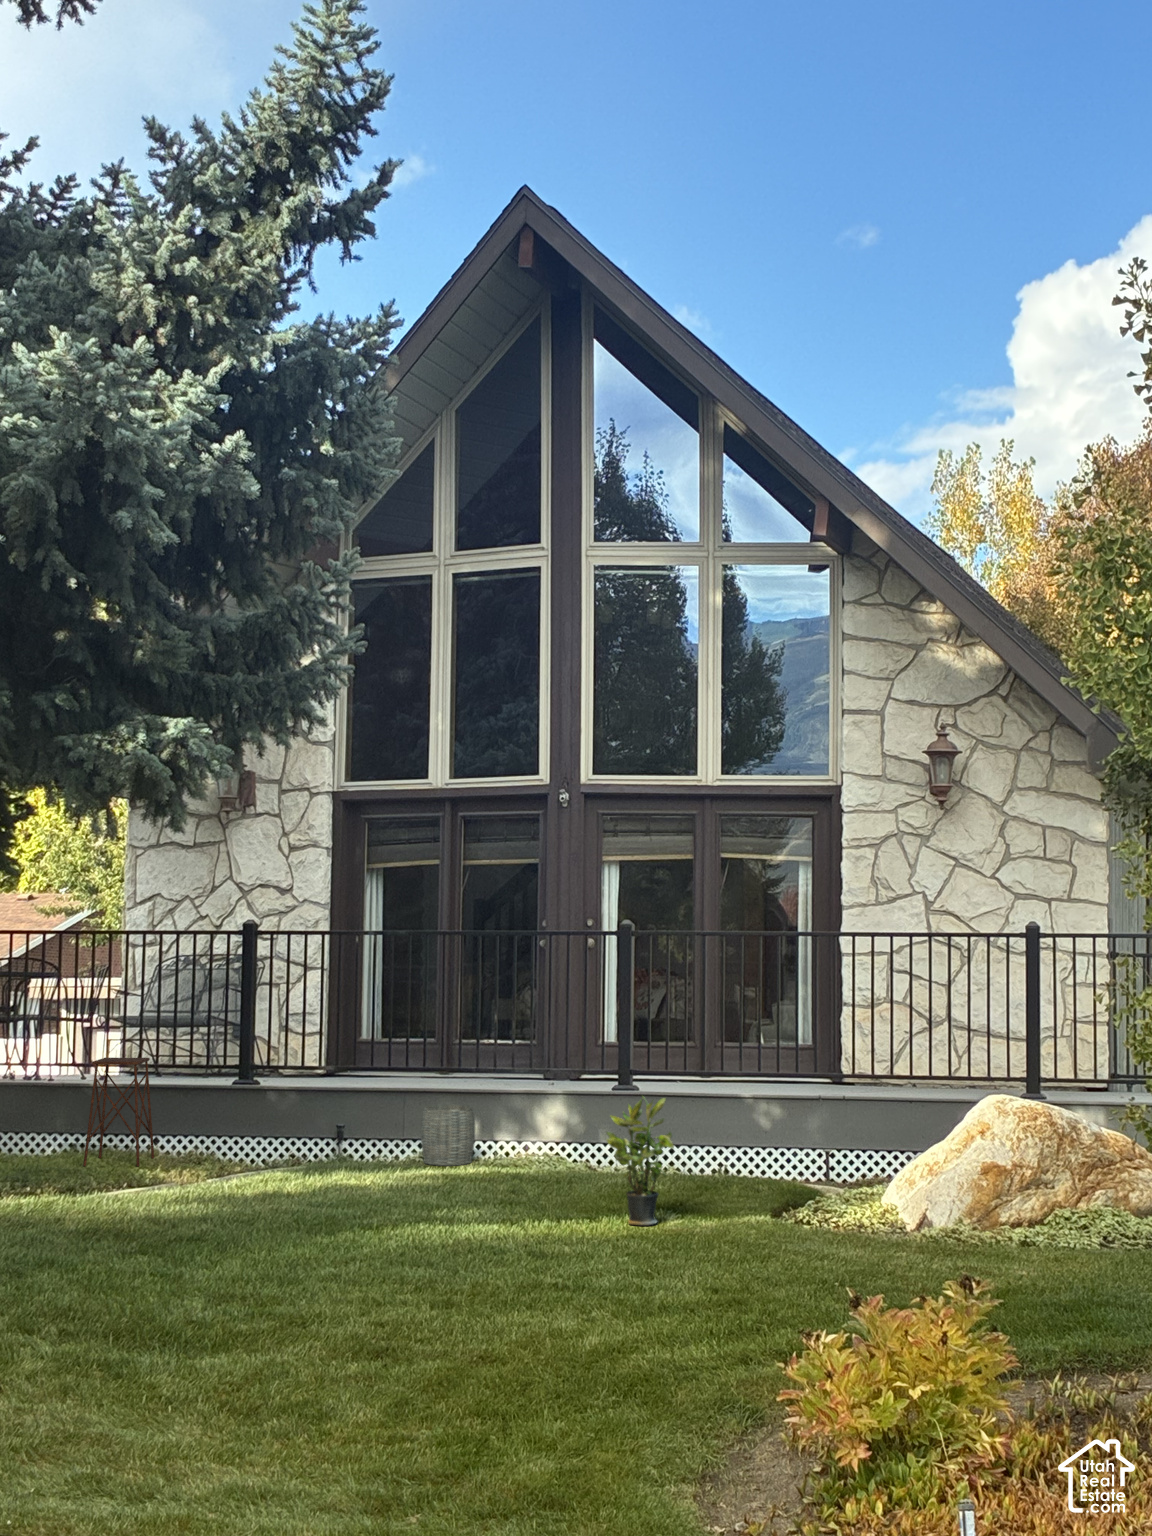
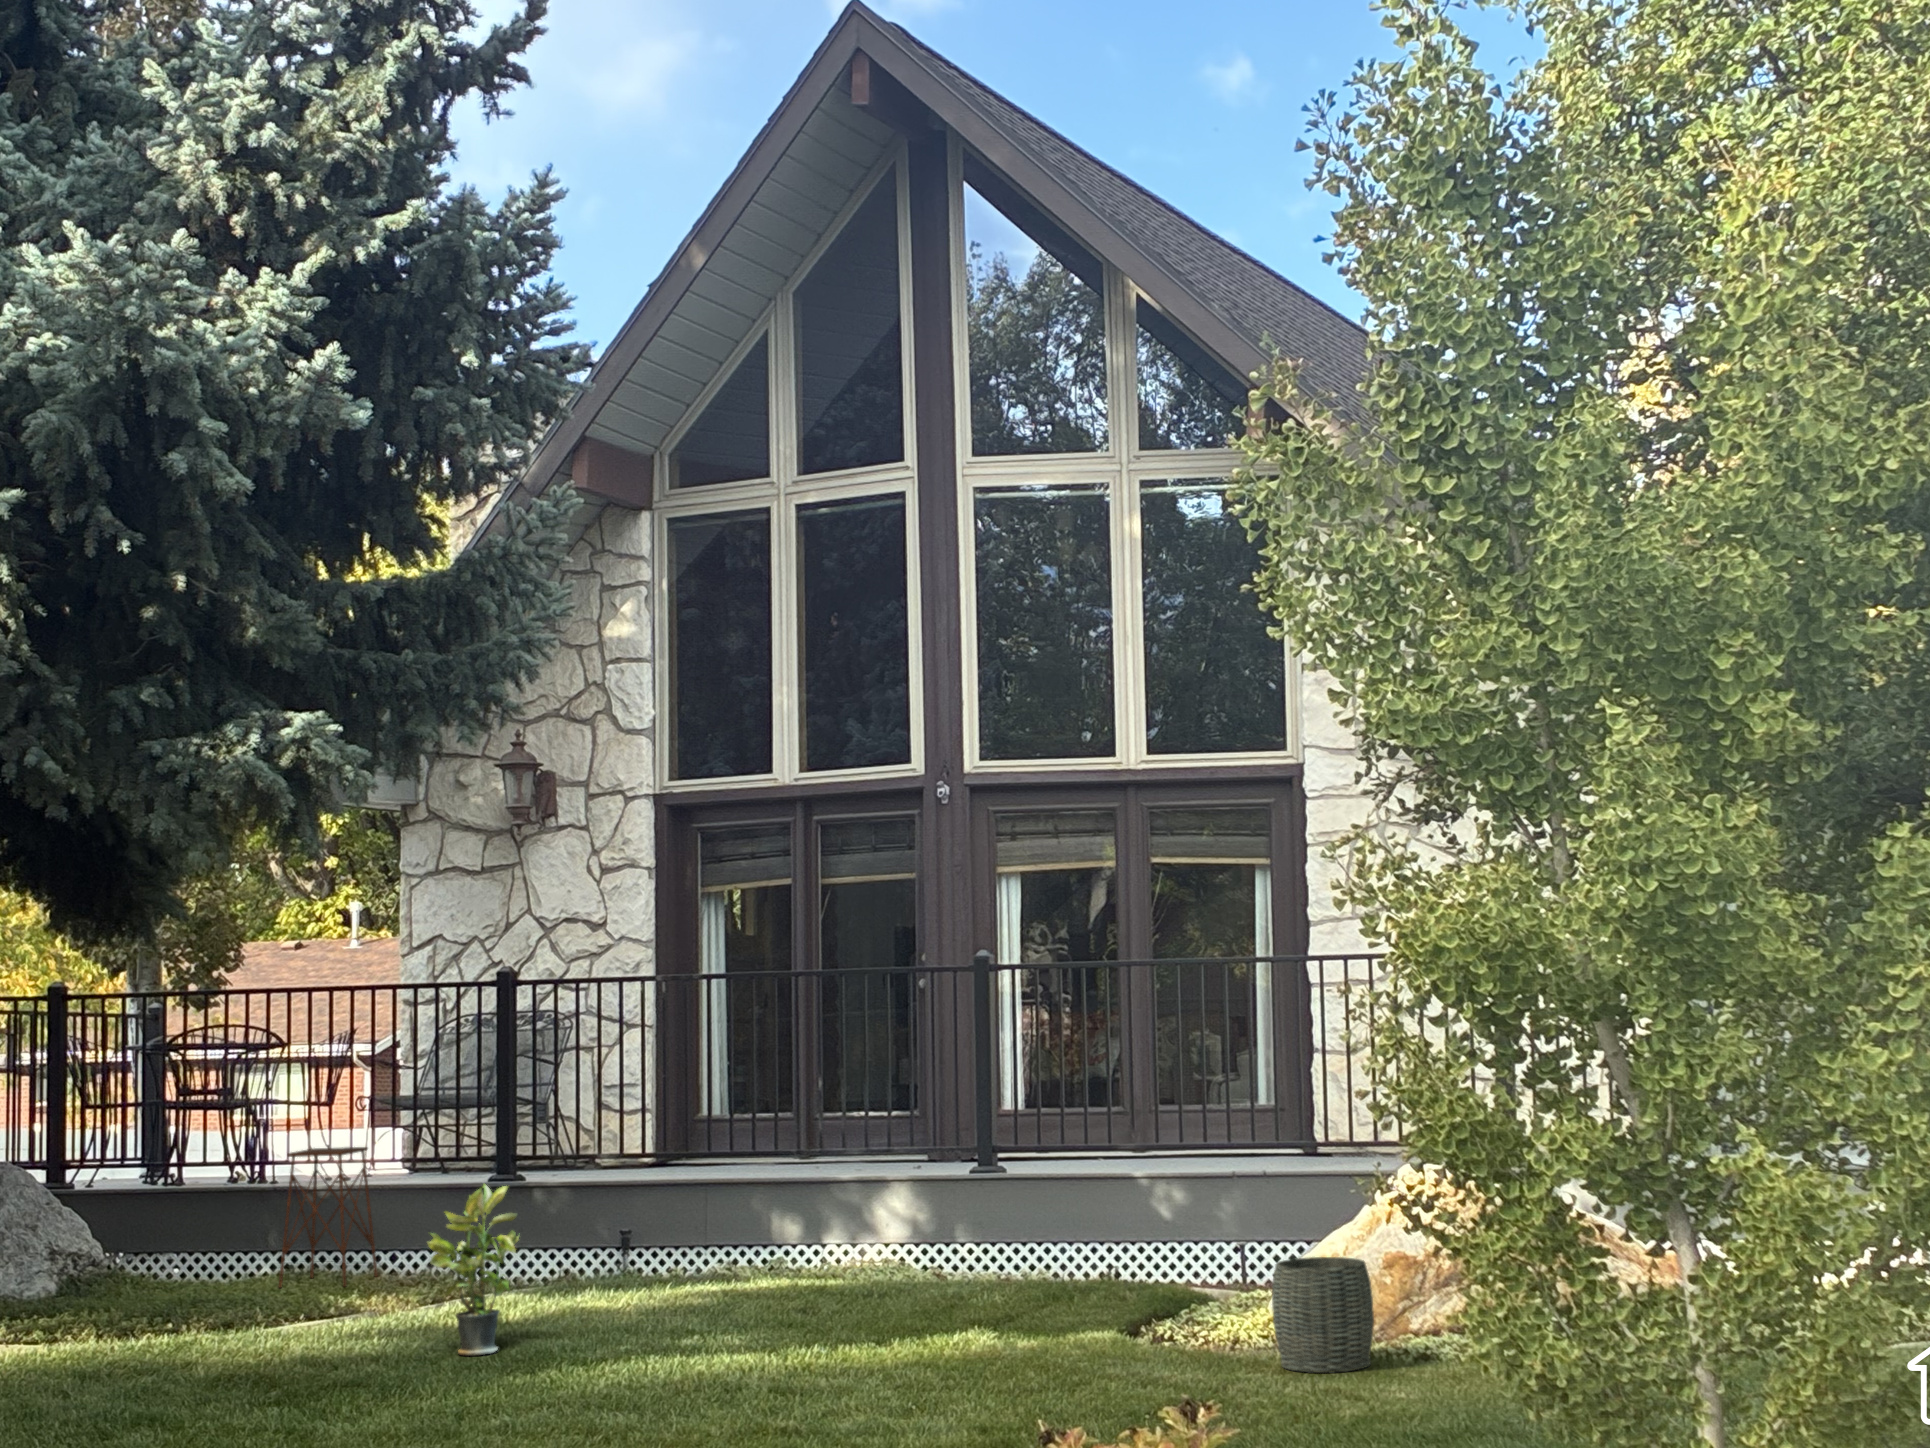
potted plant: present [607,1097,674,1226] -> present [427,1184,519,1356]
woven basket: present [421,1105,475,1166] -> present [1272,1257,1374,1373]

